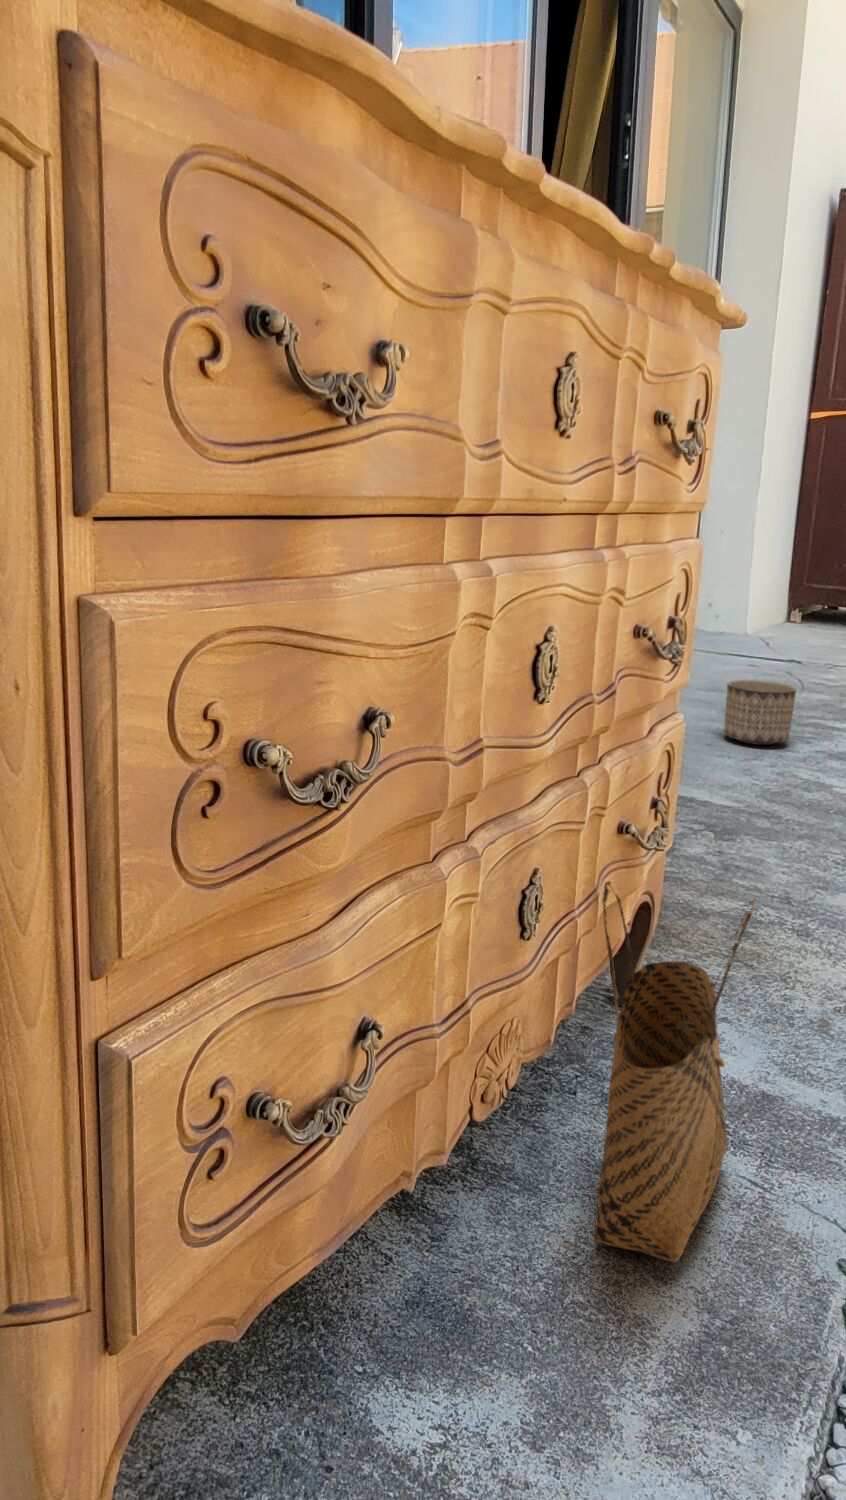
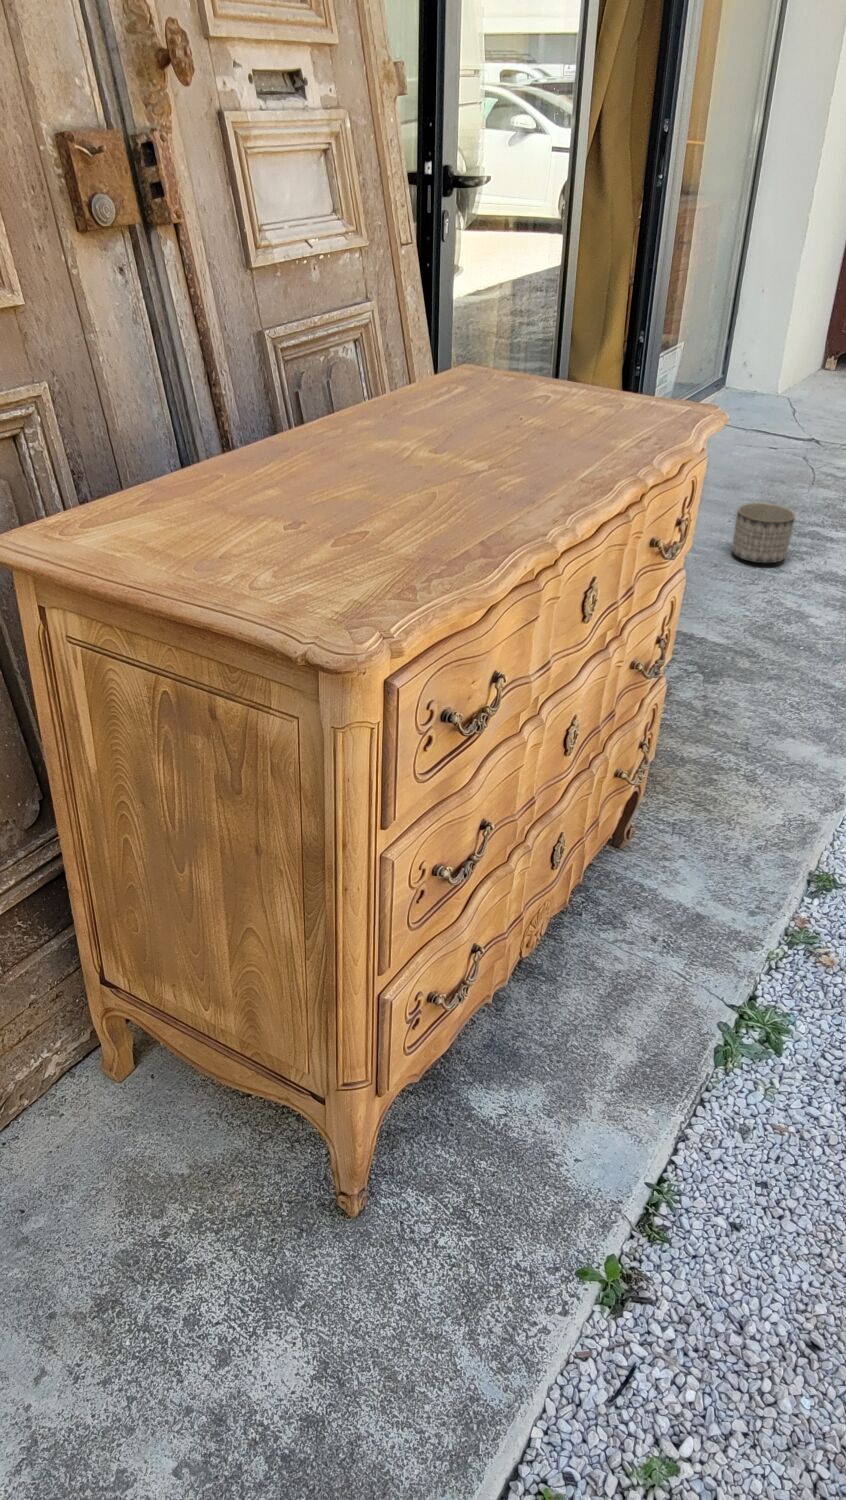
woven basket: present [595,882,756,1262] -> none [586,824,683,1026]

